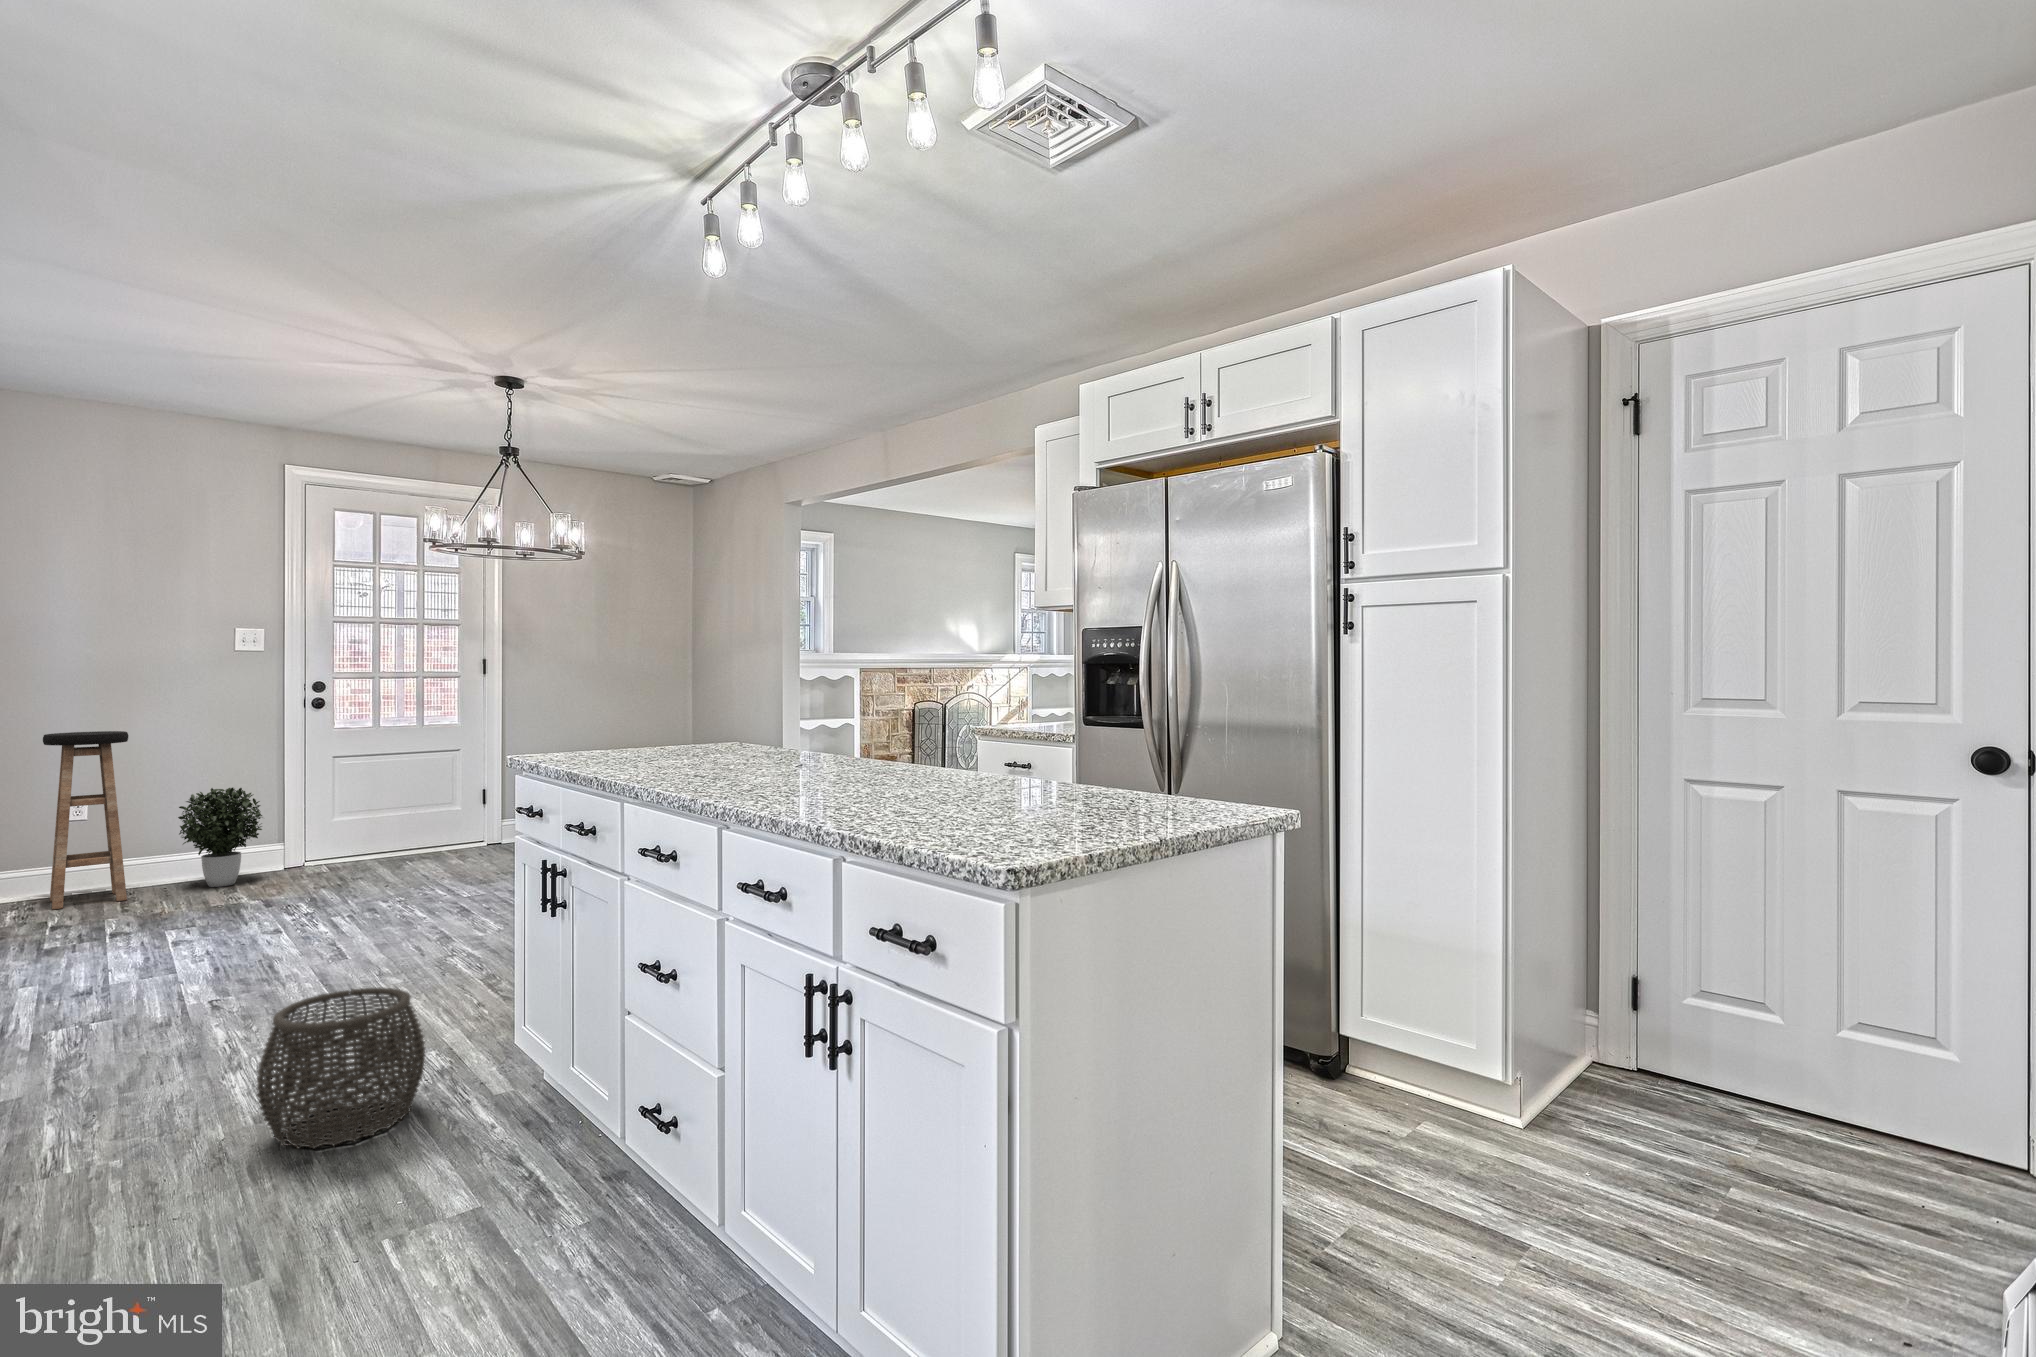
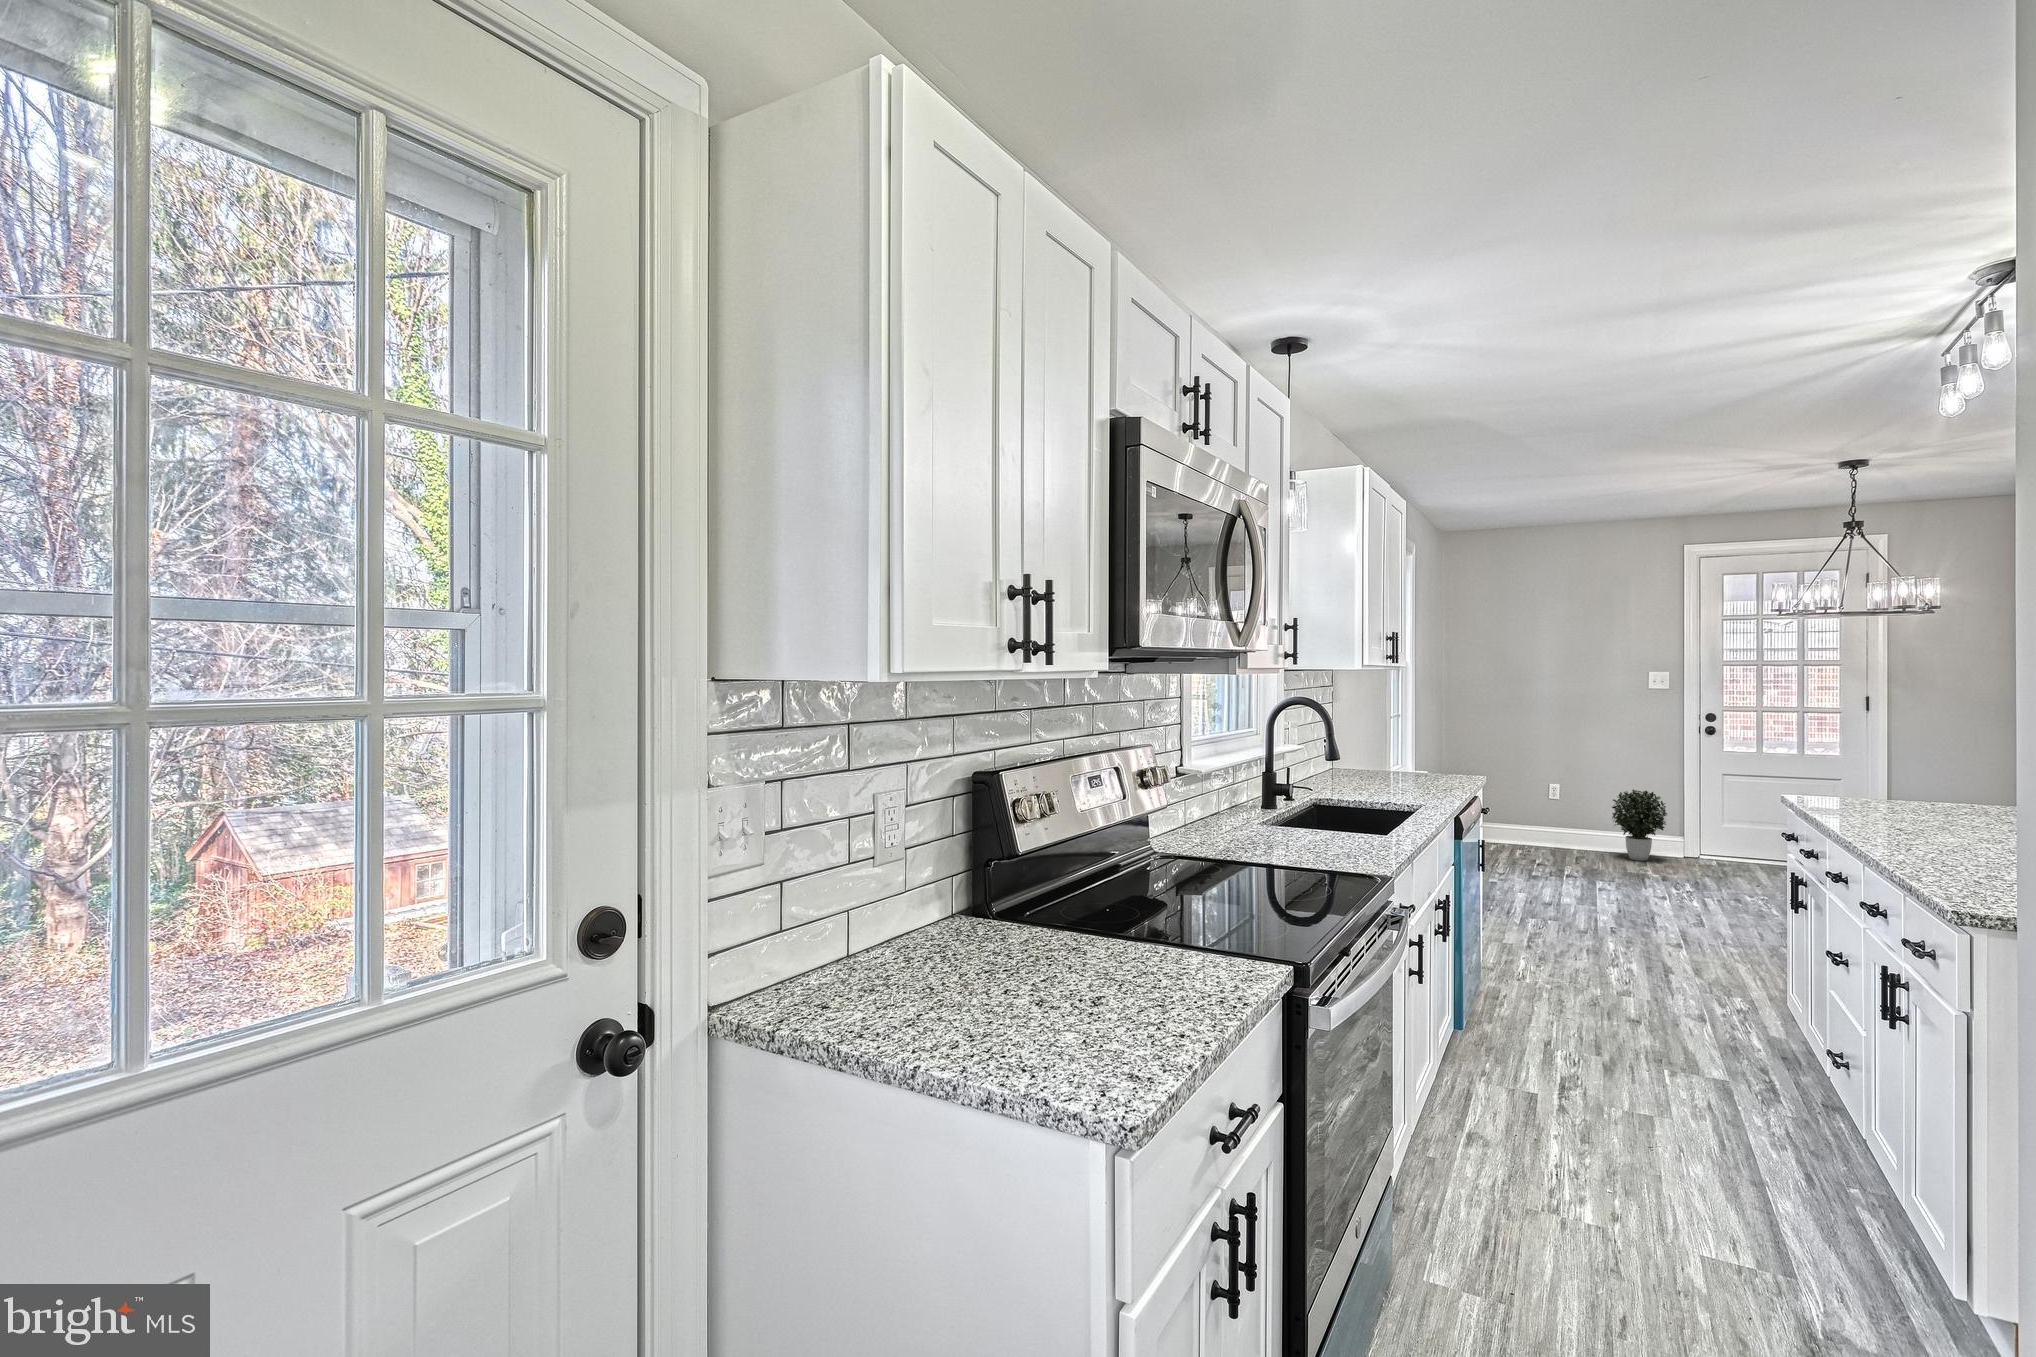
bar stool: present [43,731,128,909] -> none [1537,743,1583,856]
woven basket: present [257,988,425,1148] -> none [1615,931,1721,1026]

